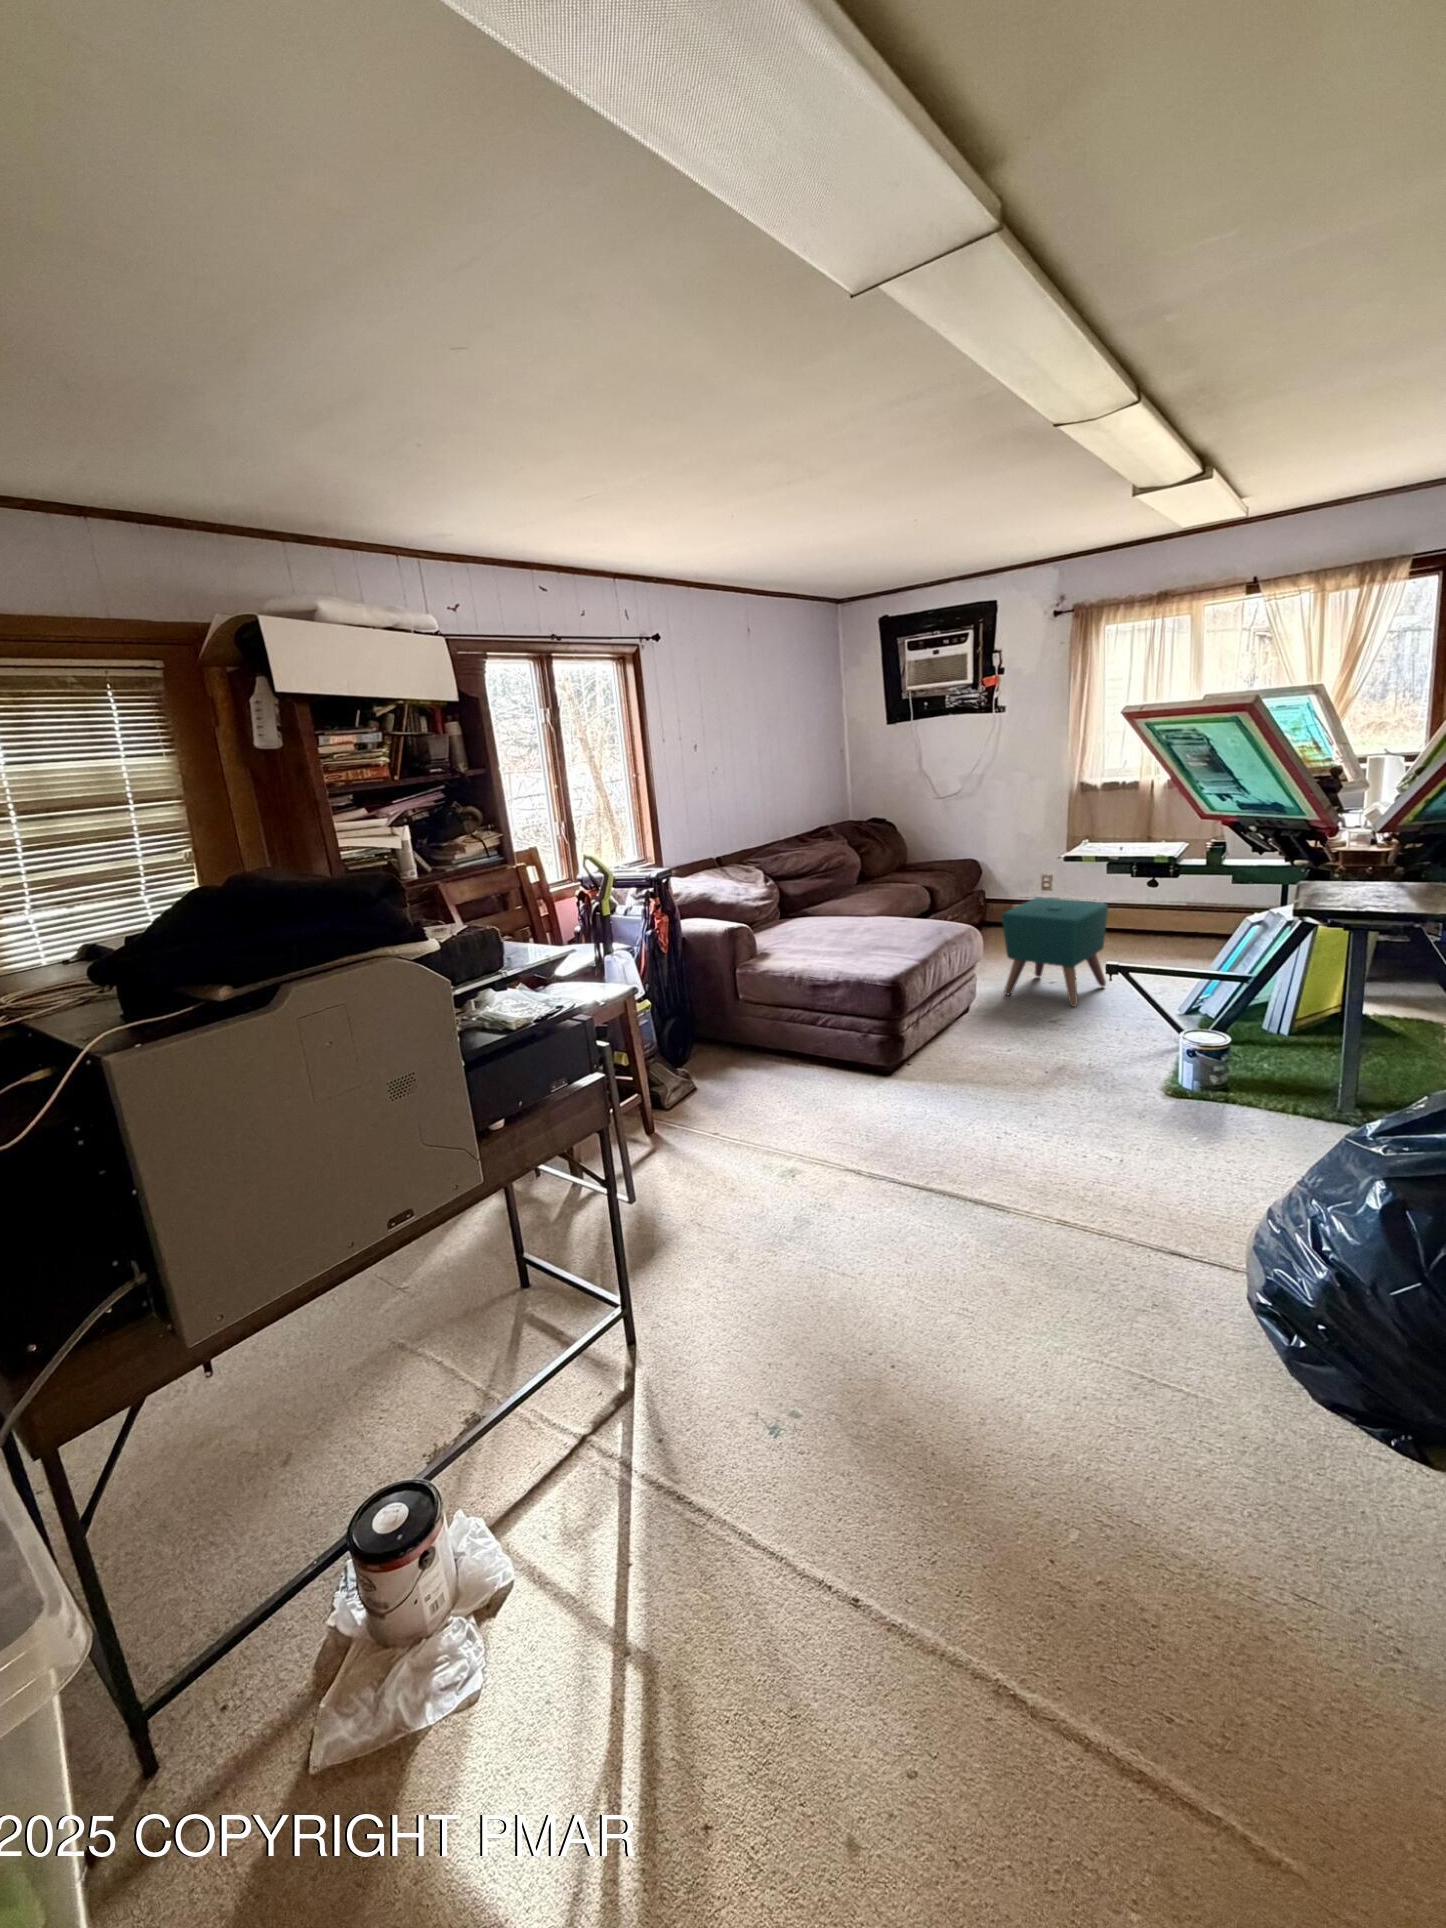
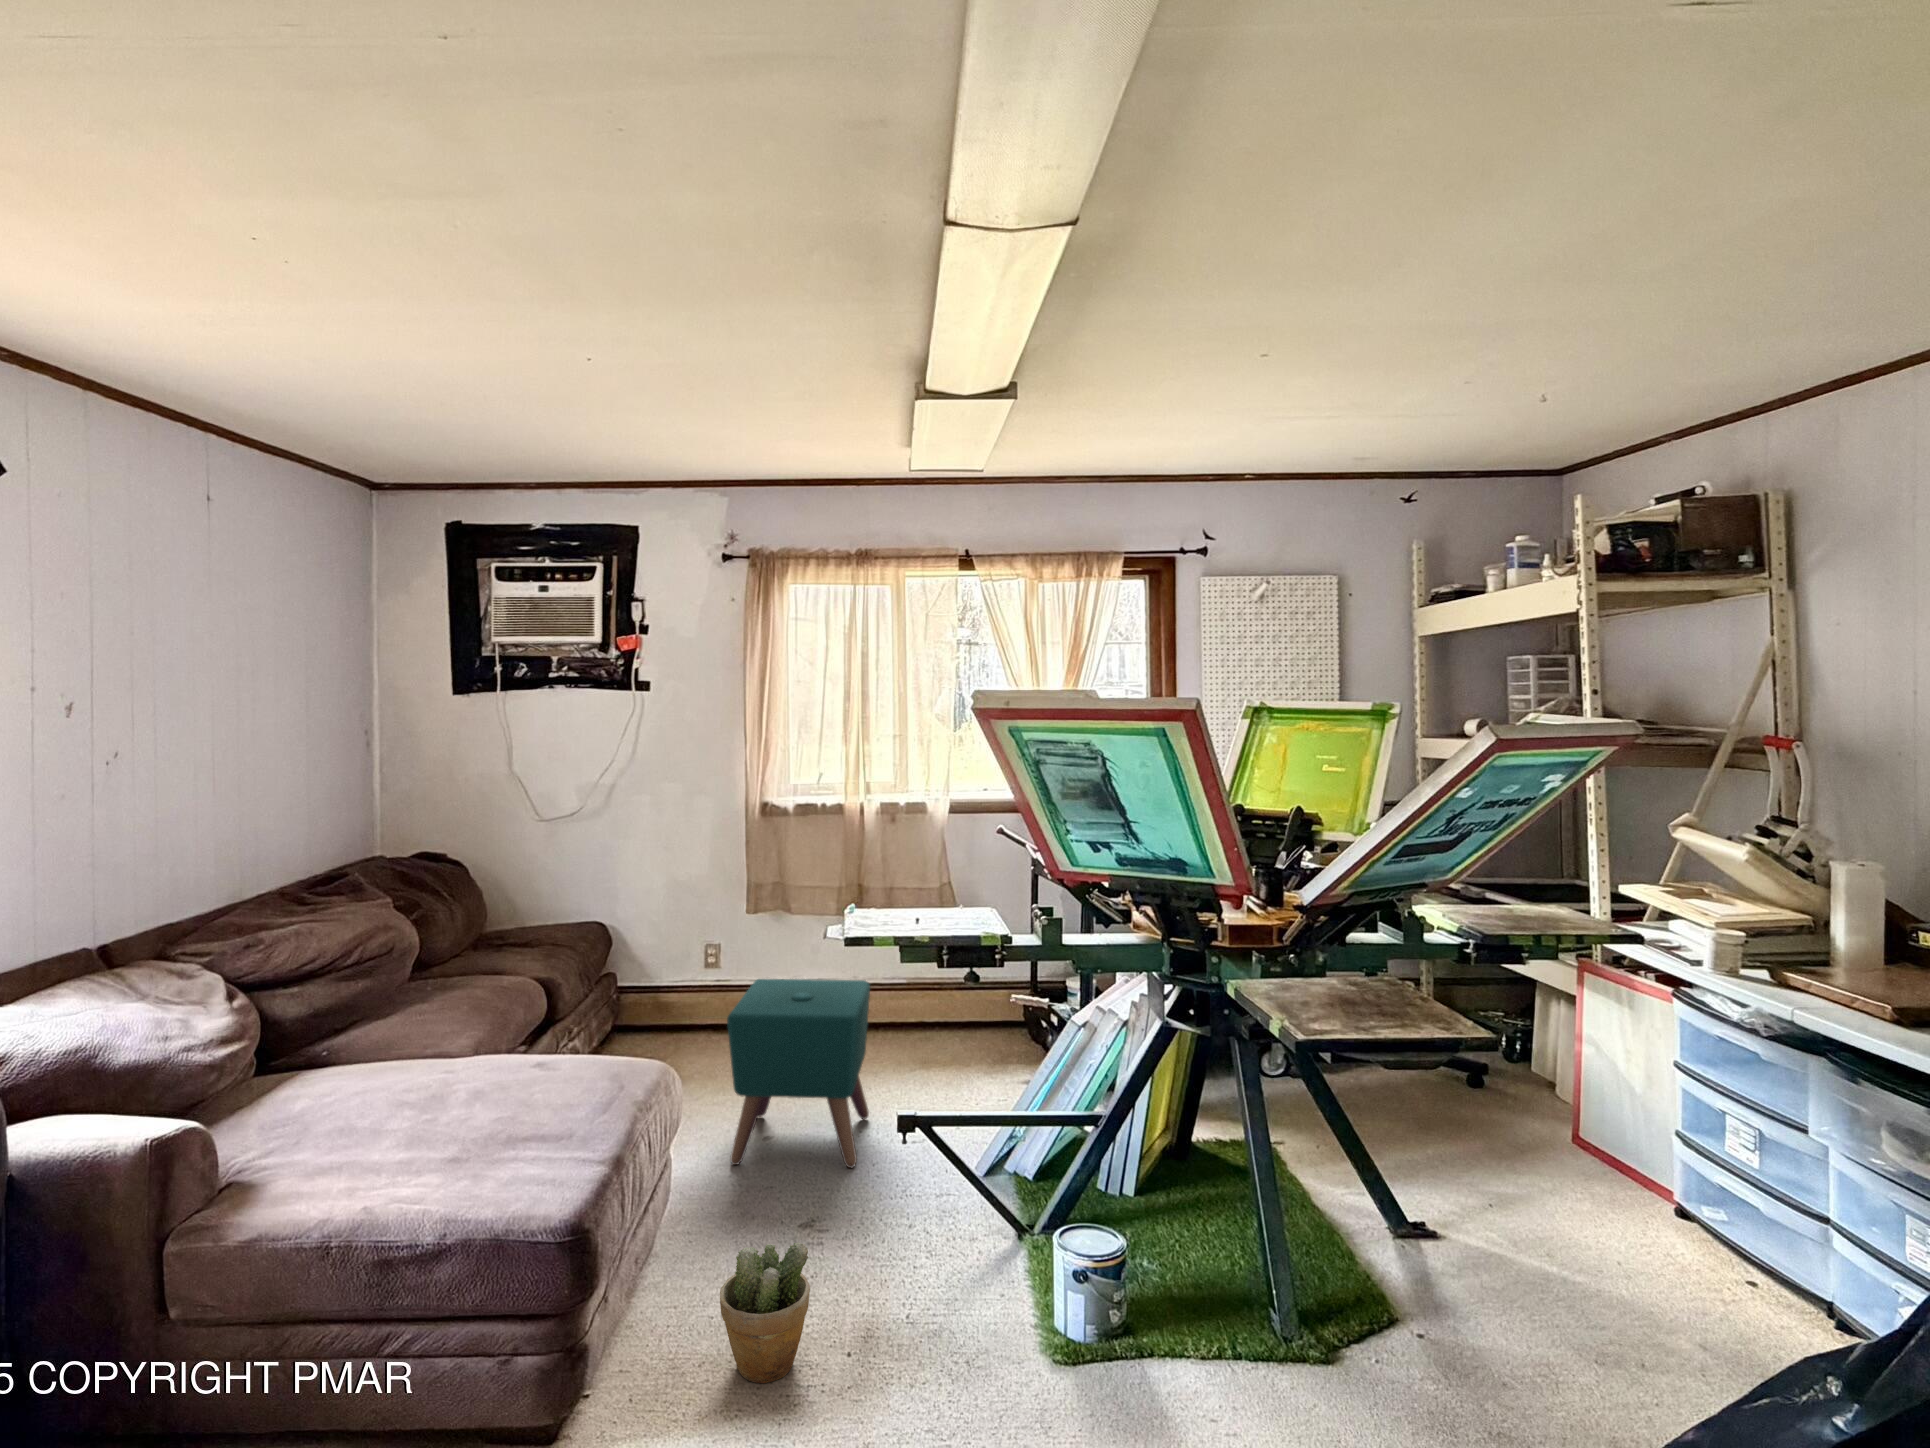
potted plant: none [941,1011,987,1071] -> present [720,1242,810,1383]

